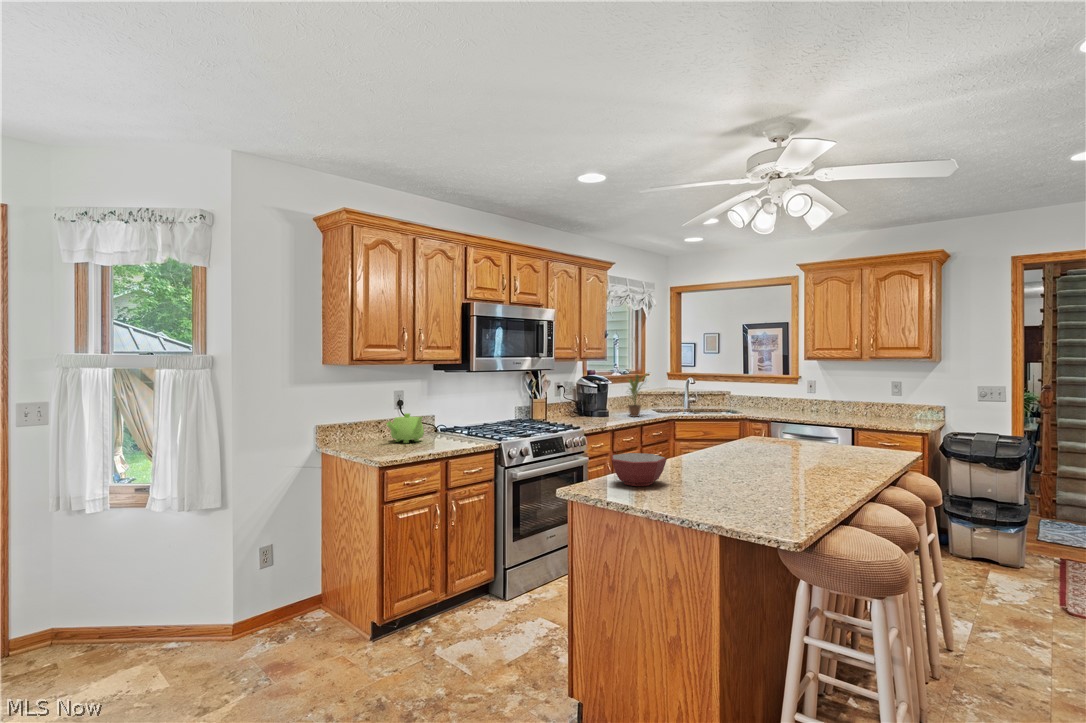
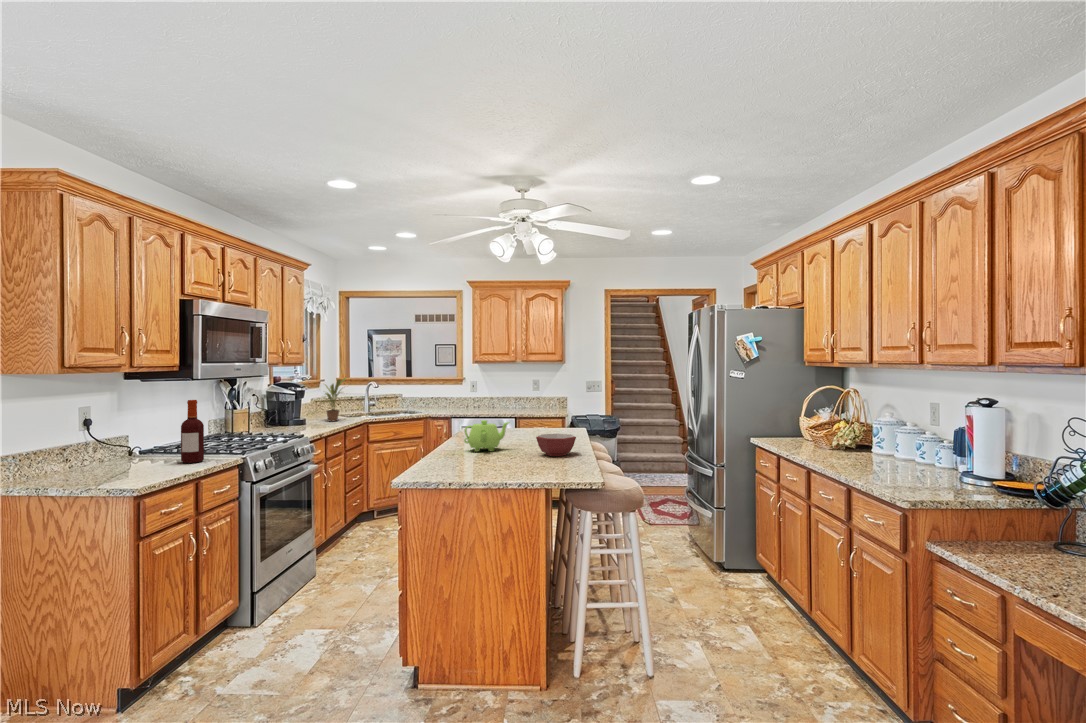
bottle: none [447,388,464,443] -> present [181,400,204,463]
teapot: present [387,413,424,443] -> present [464,420,509,452]
bowl: present [612,453,667,486] -> present [536,434,576,456]

